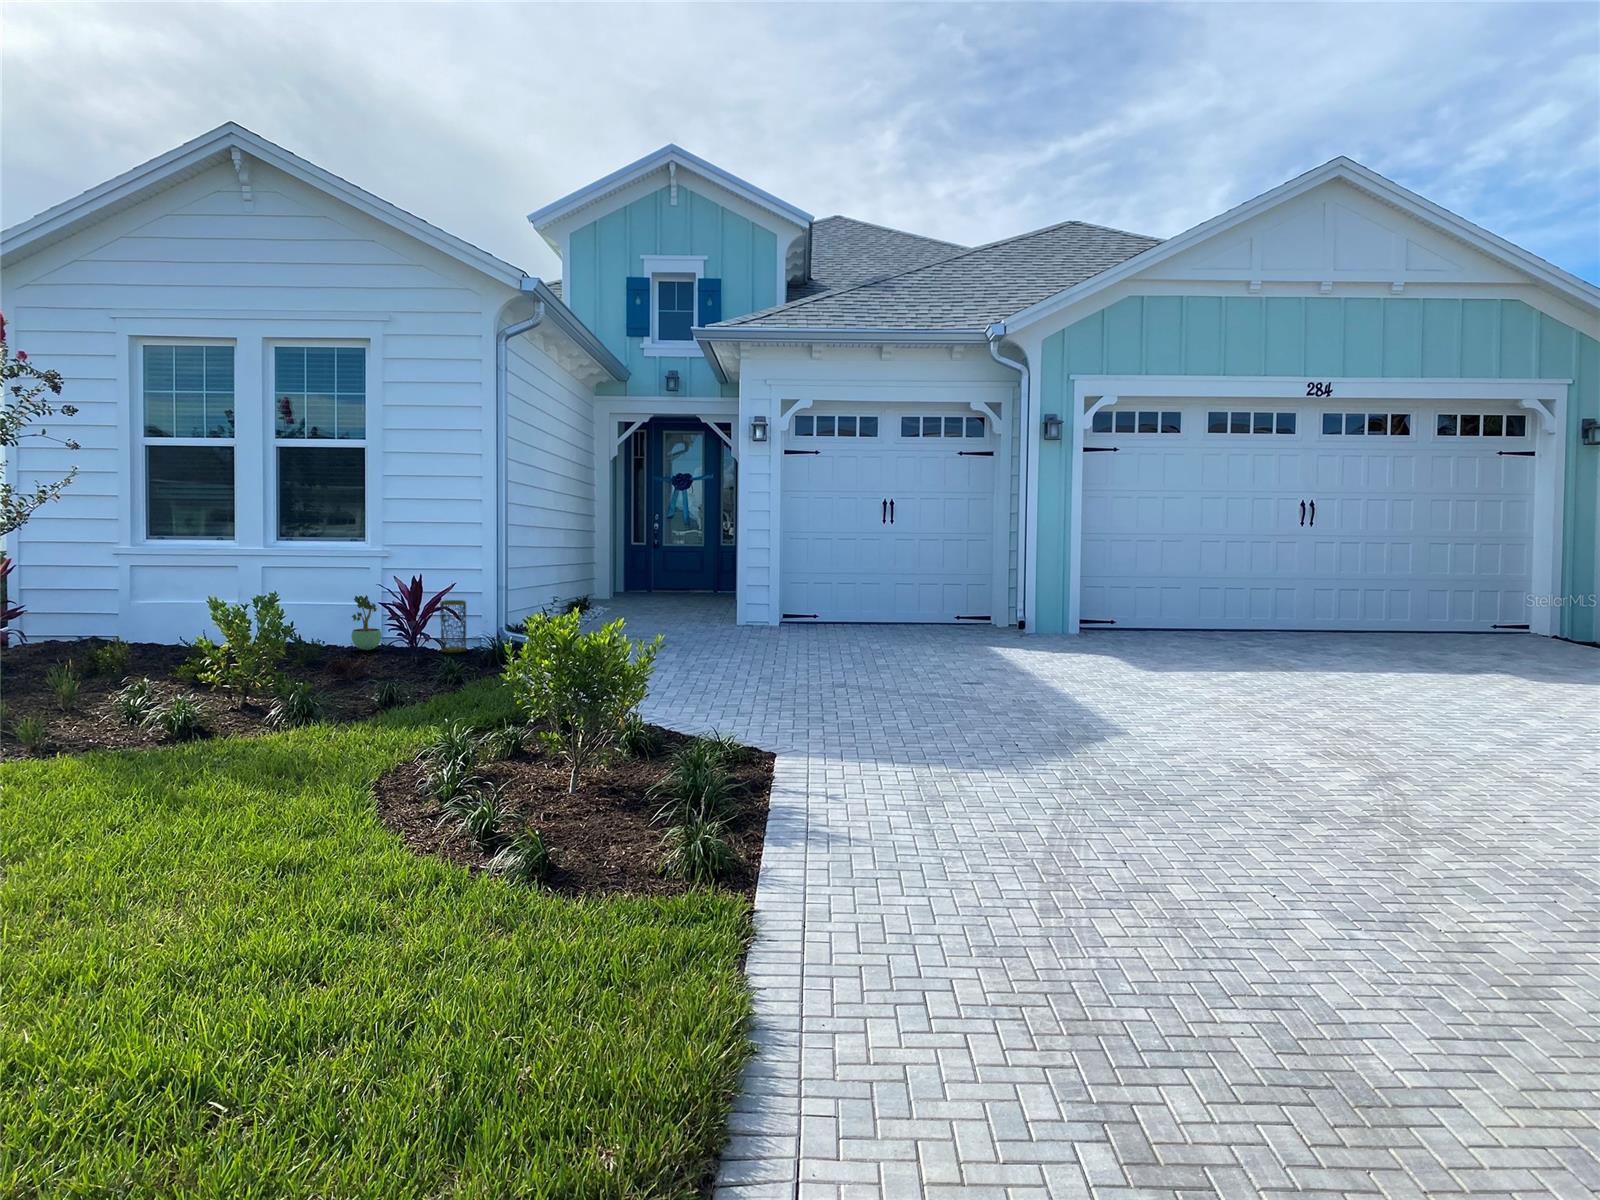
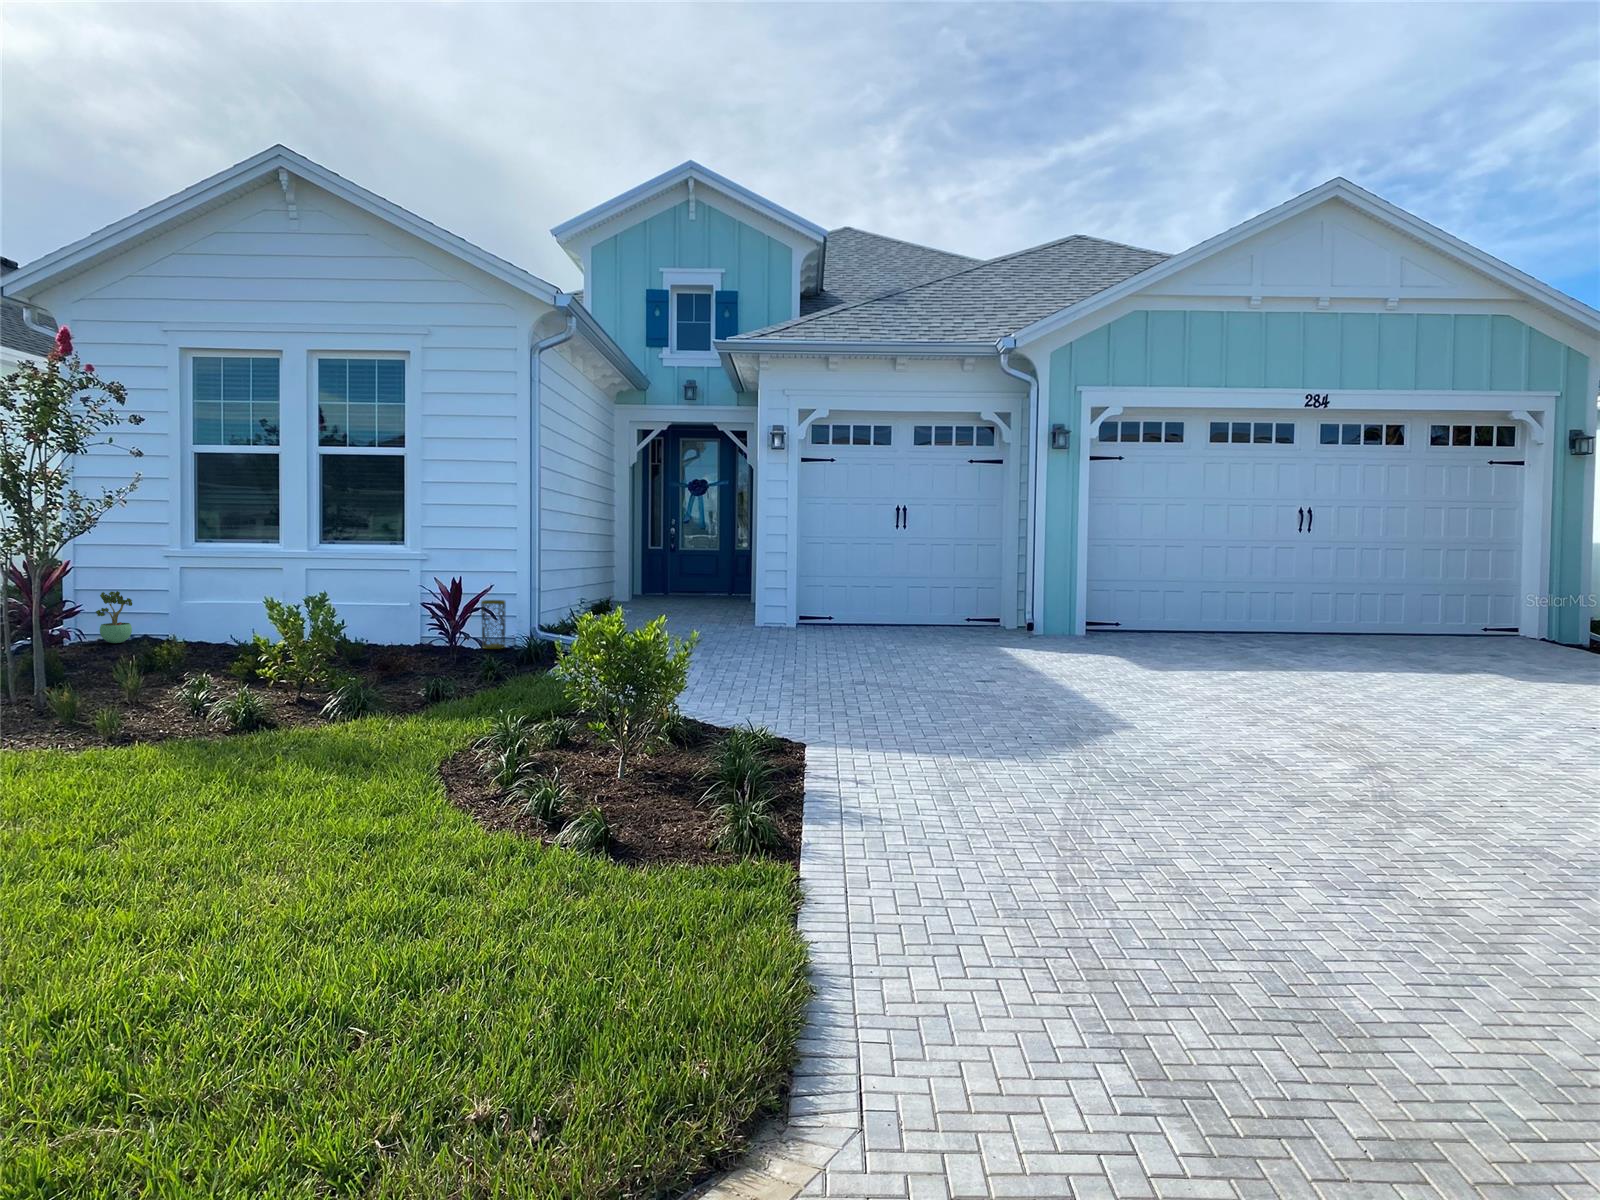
potted plant: present [351,596,382,650] -> present [96,591,132,643]

